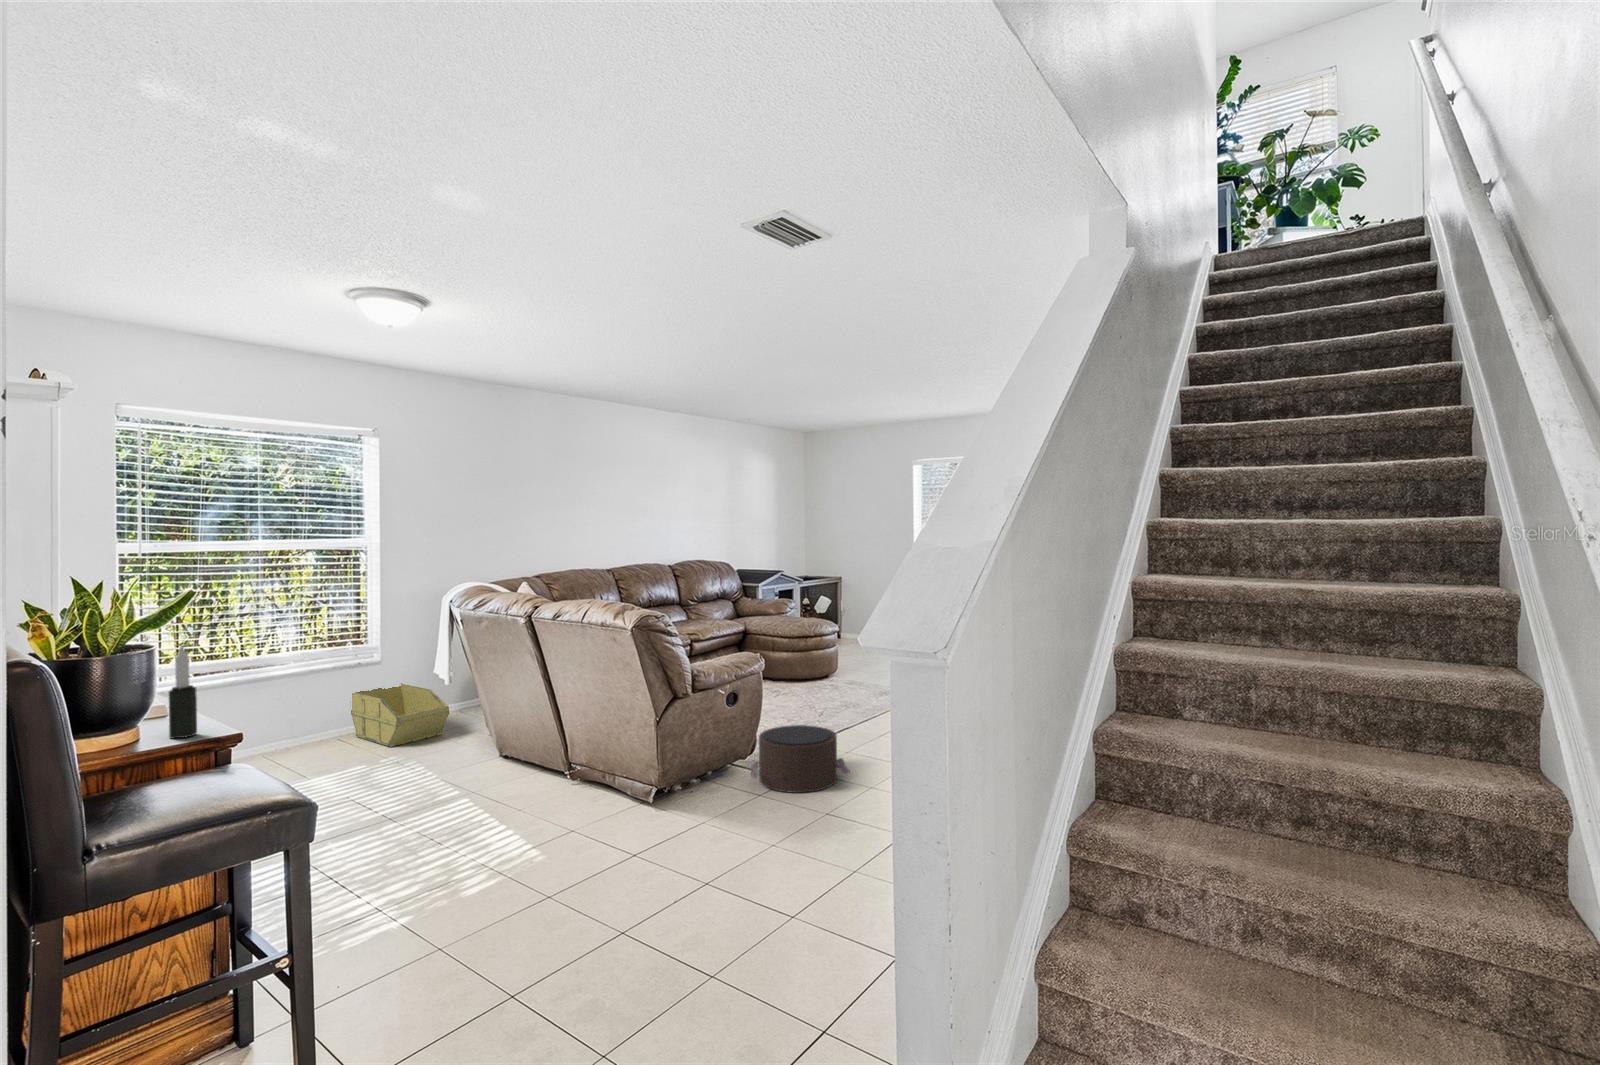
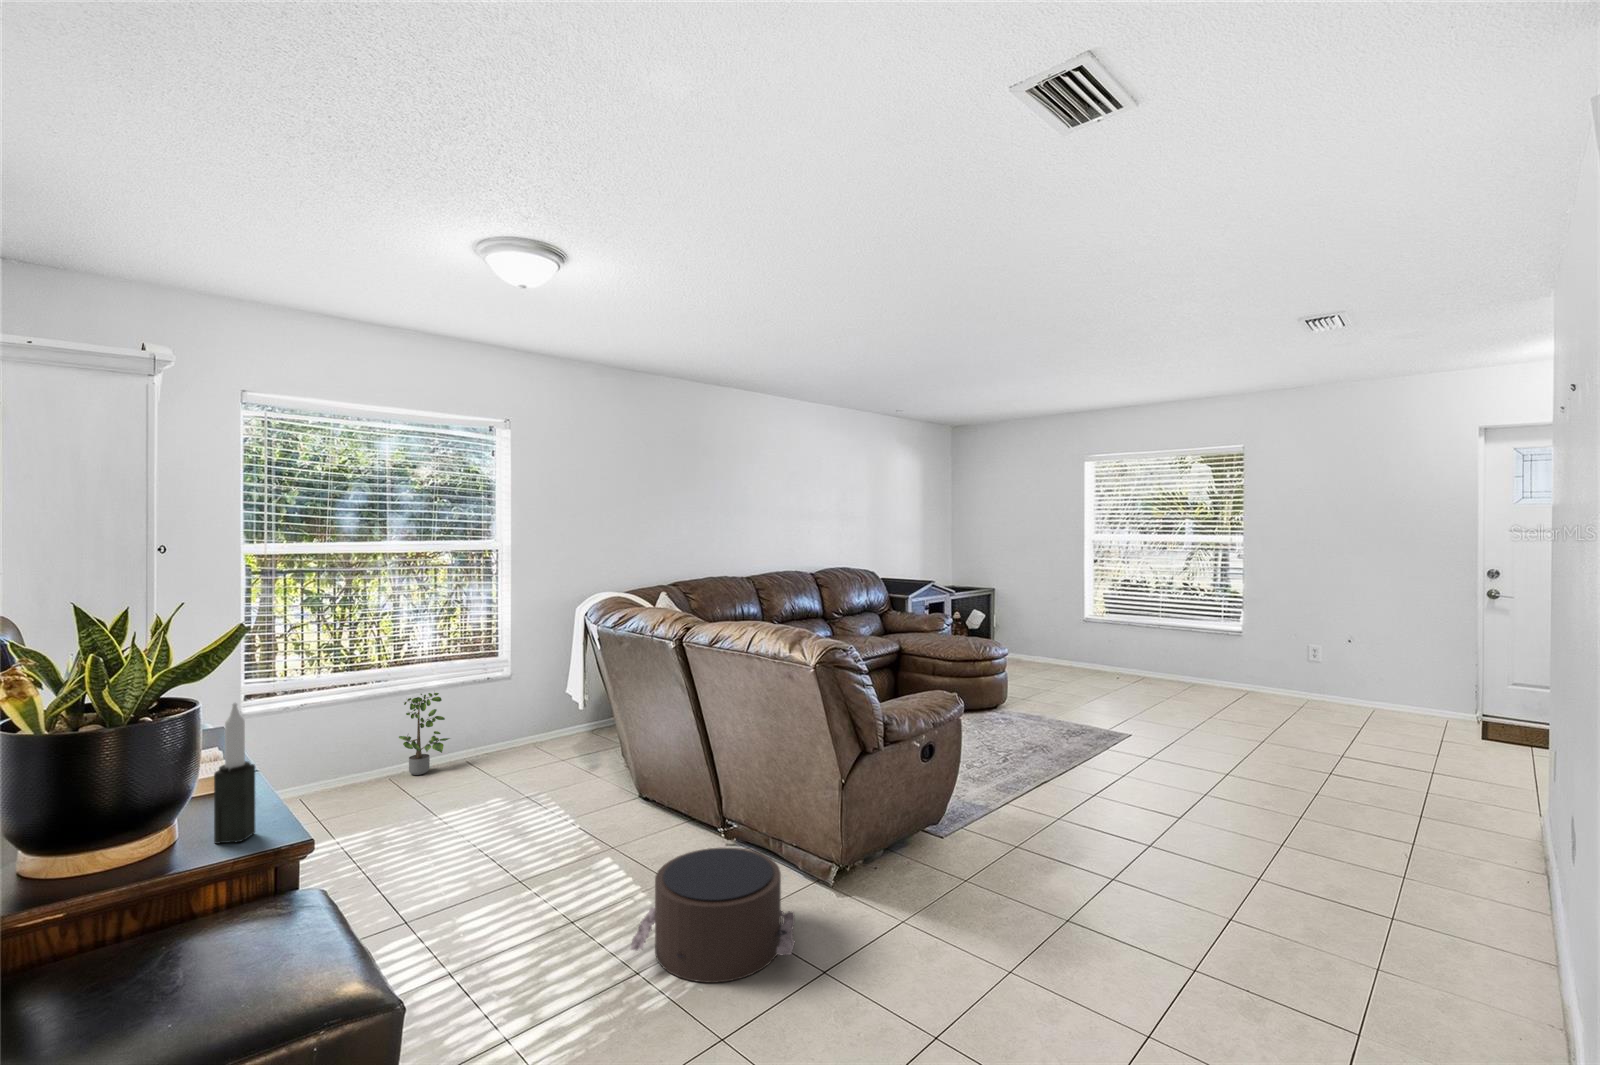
potted plant: none [270,675,323,752] -> present [399,693,450,775]
storage bin: present [351,683,449,747] -> none [481,700,584,775]
pouf: present [750,725,850,793] -> present [631,848,795,983]

